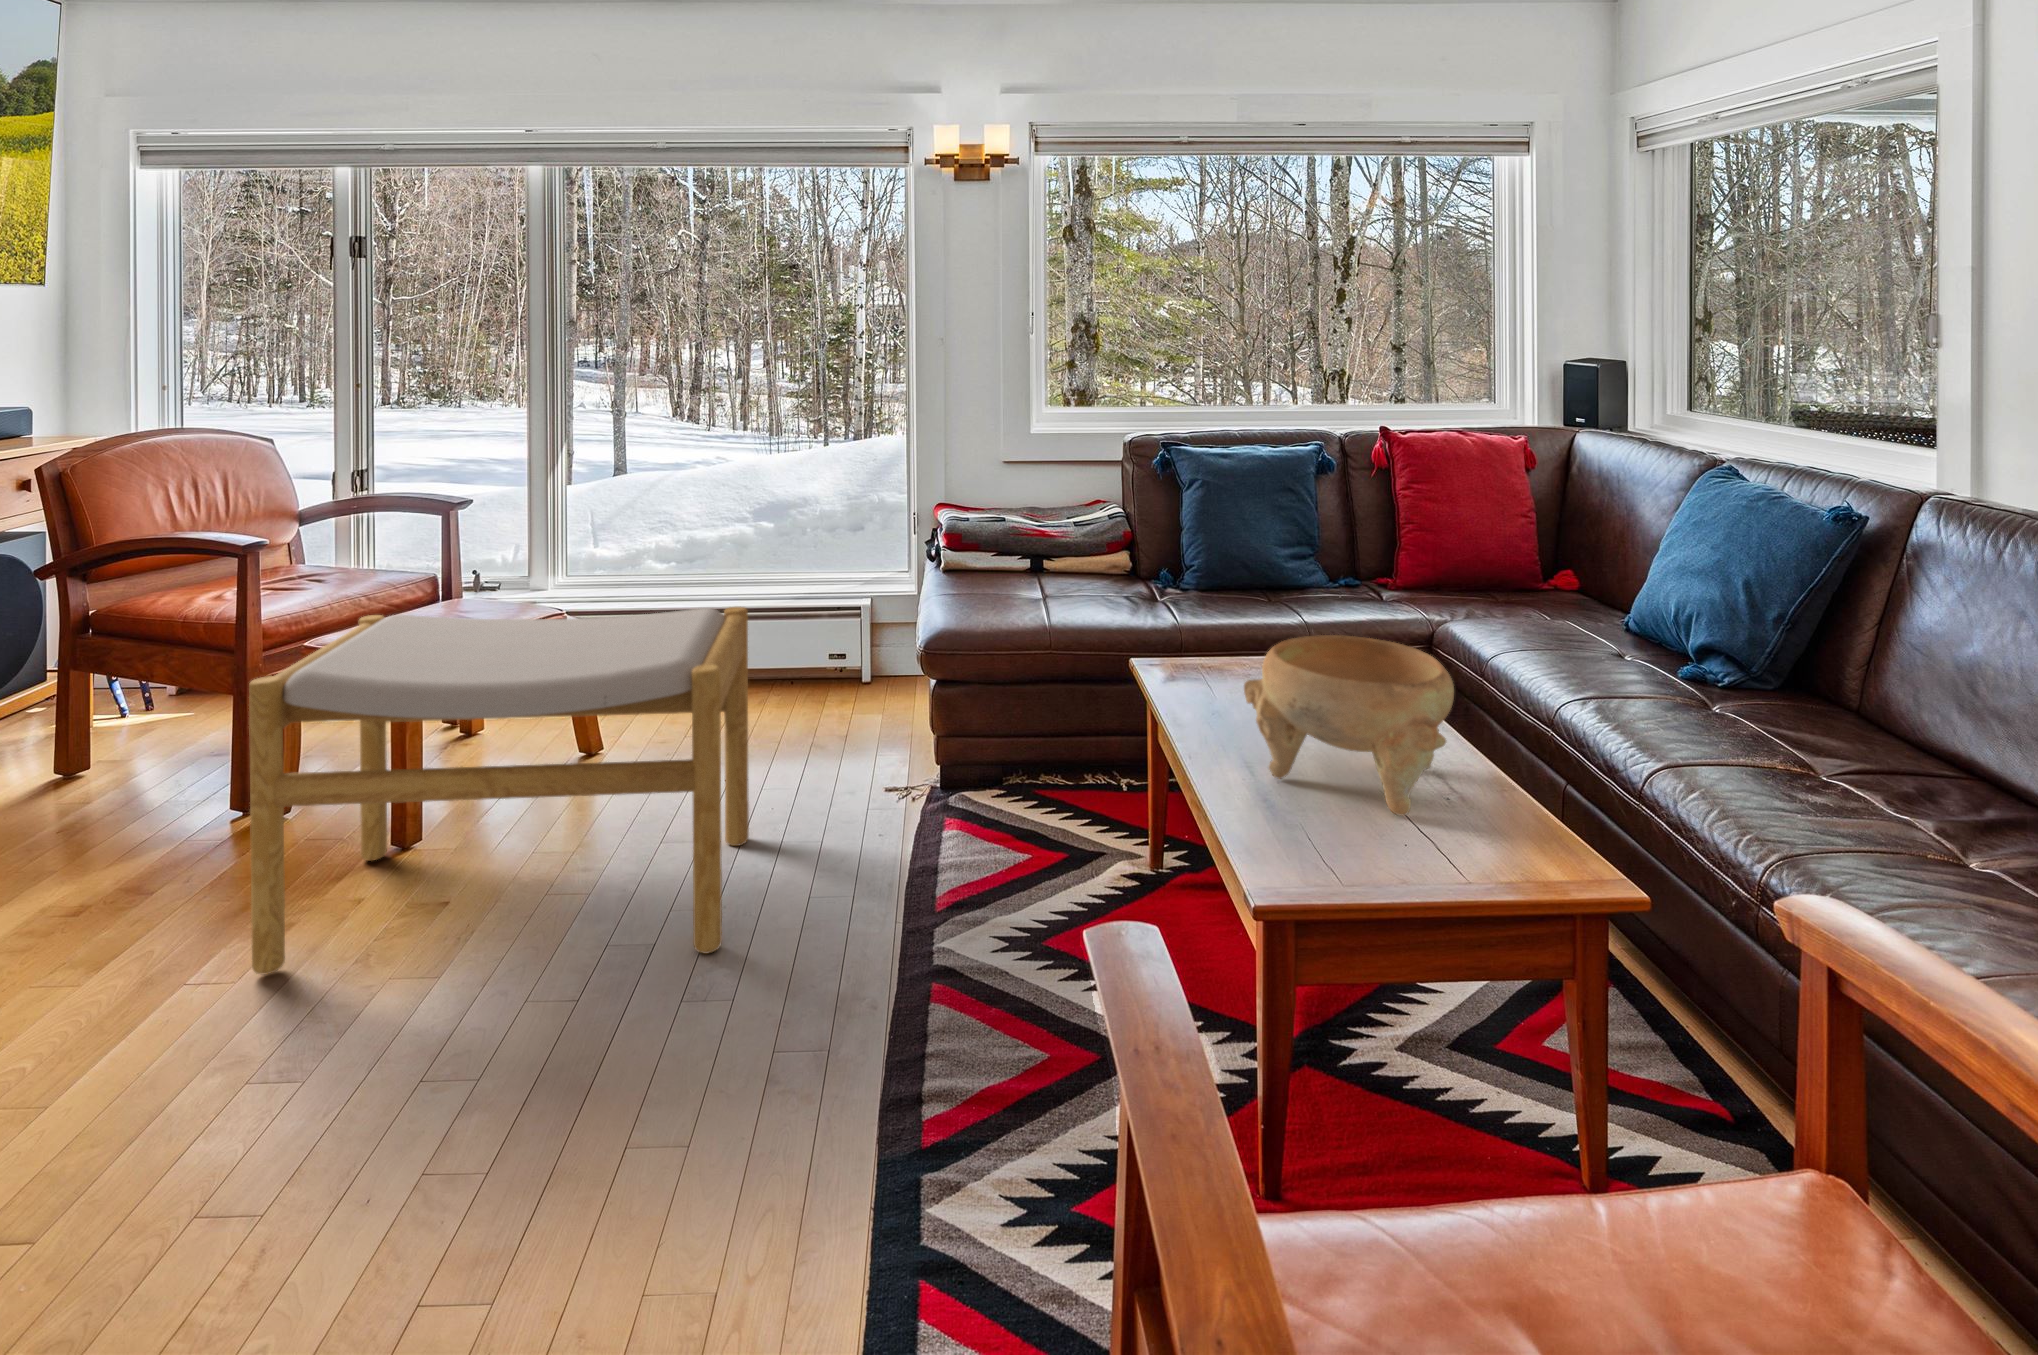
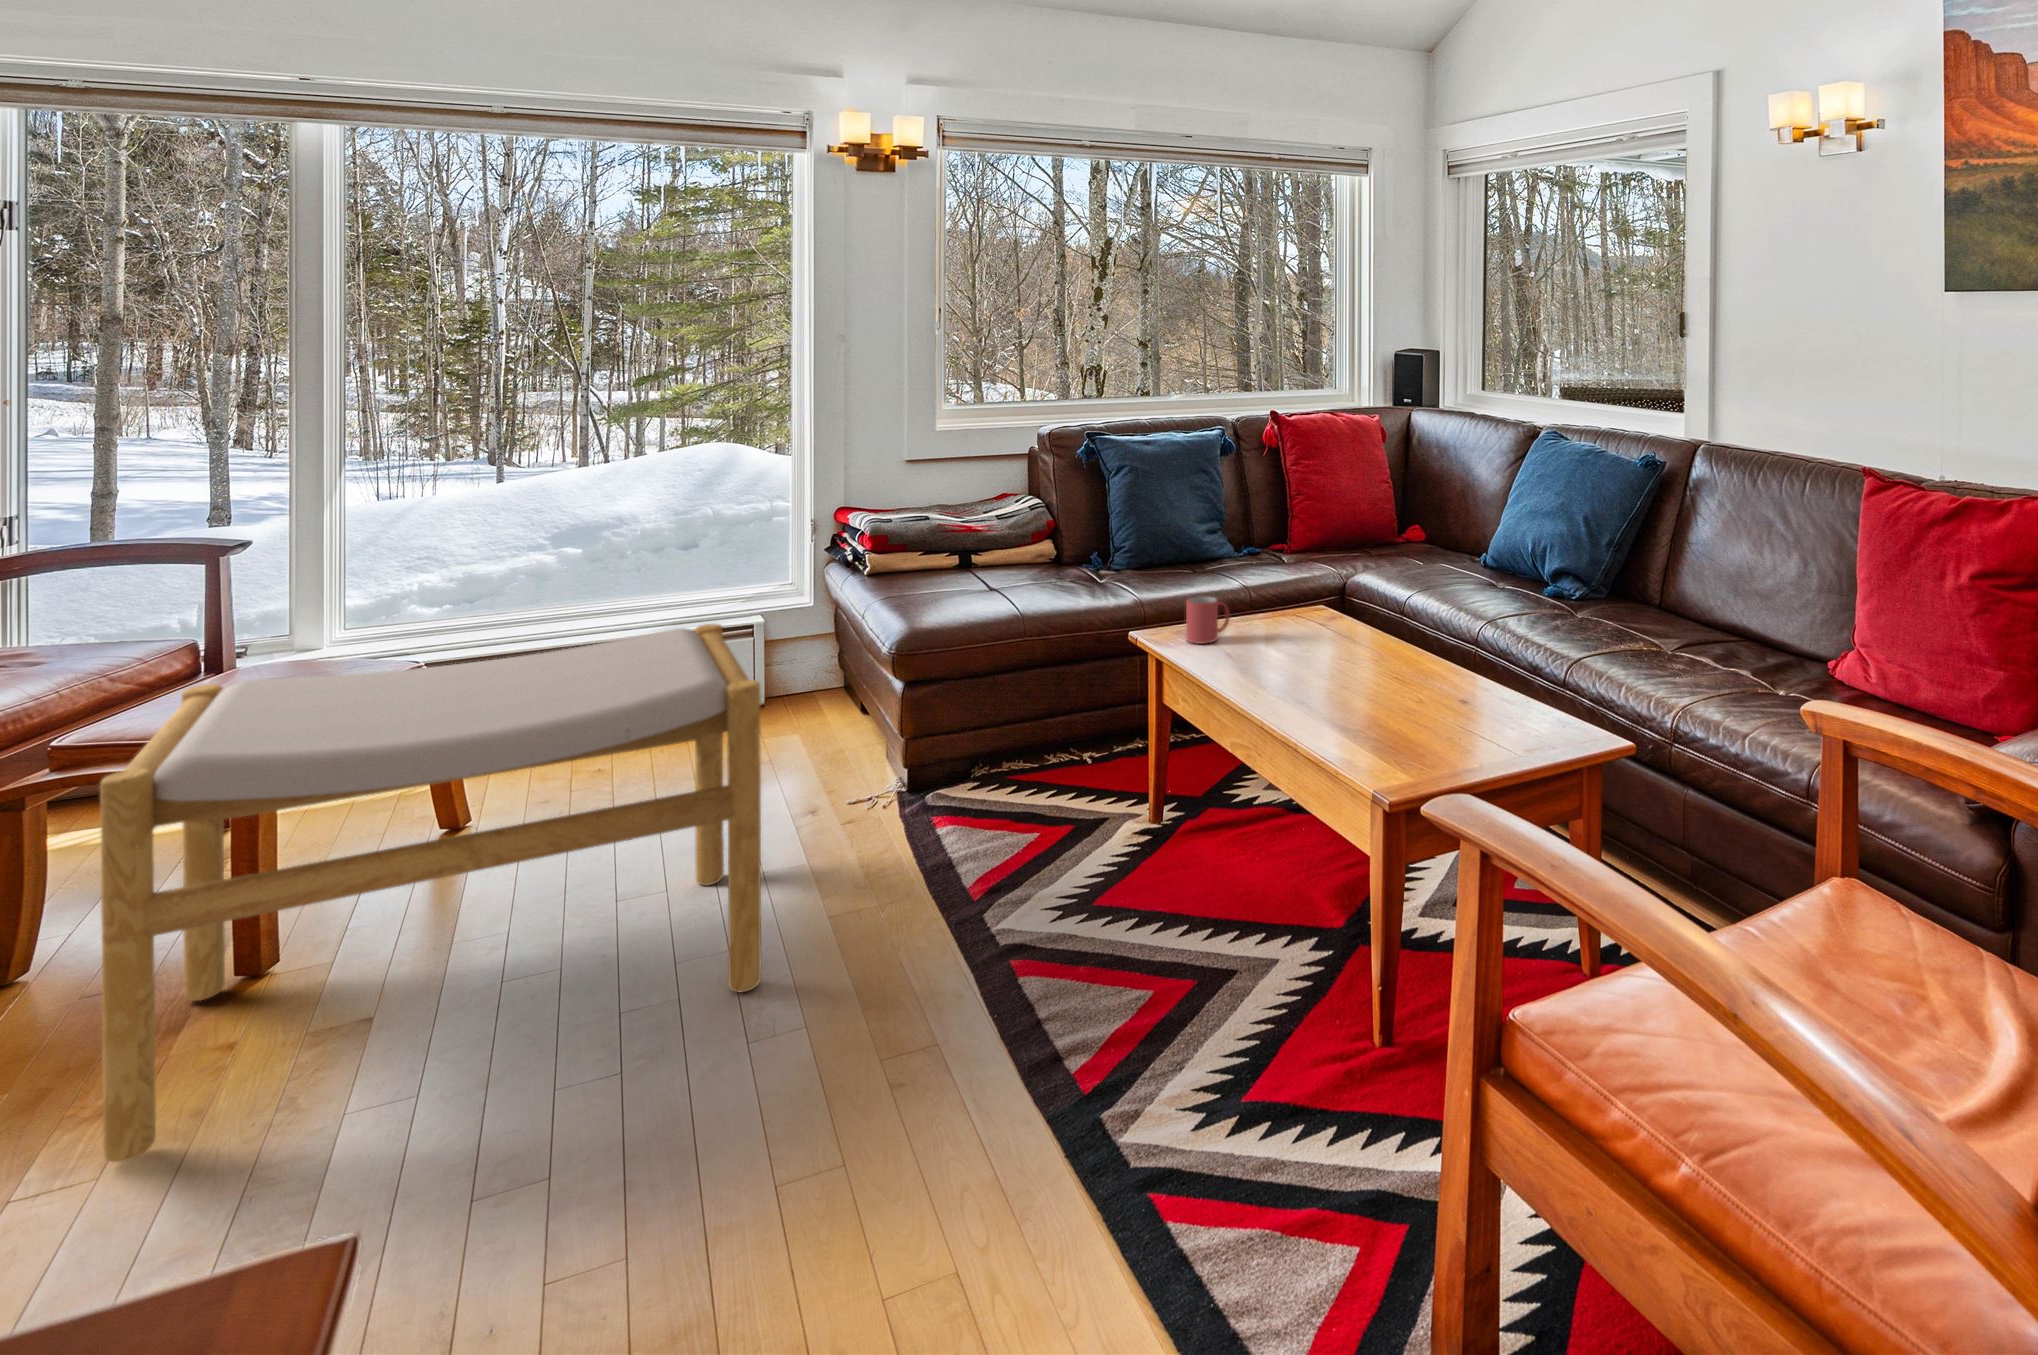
mug: none [1184,632,1235,685] -> present [1186,596,1229,644]
decorative bowl: present [1244,635,1454,816] -> none [1300,579,1472,716]

